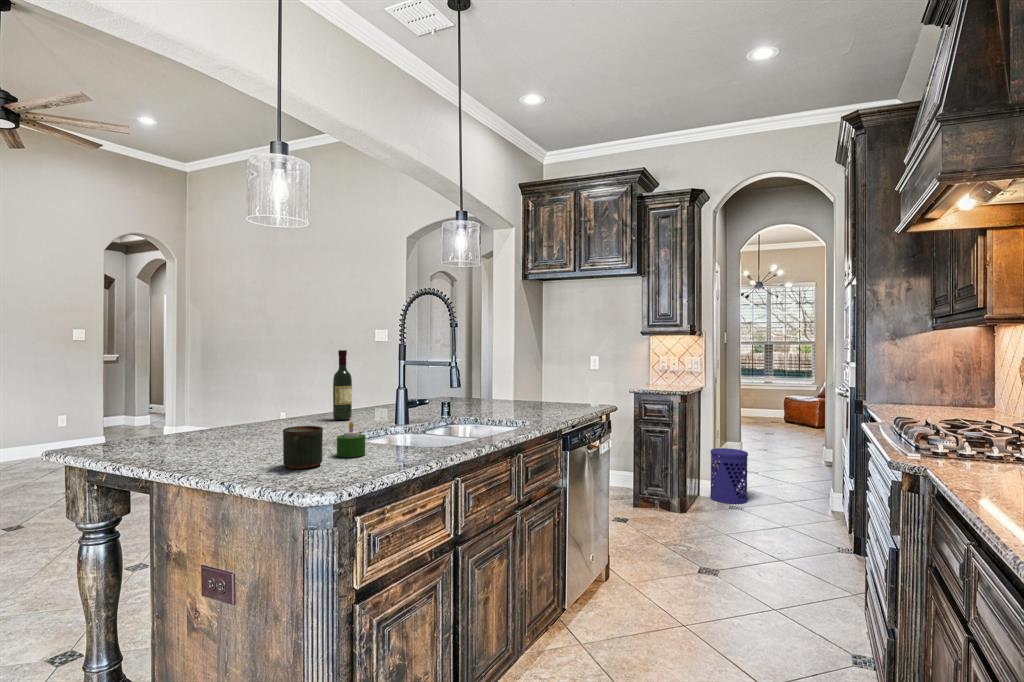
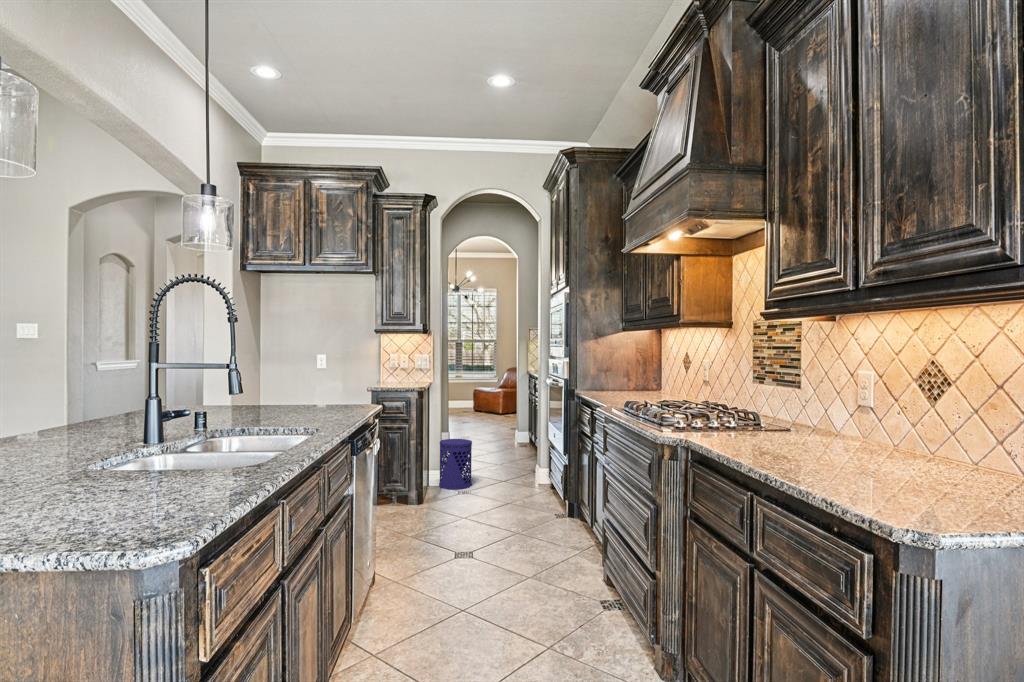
wine bottle: present [333,350,352,420] -> none [35,350,68,447]
candle: present [337,422,365,457] -> none [115,445,159,494]
mug: present [283,426,323,468] -> none [44,455,113,520]

